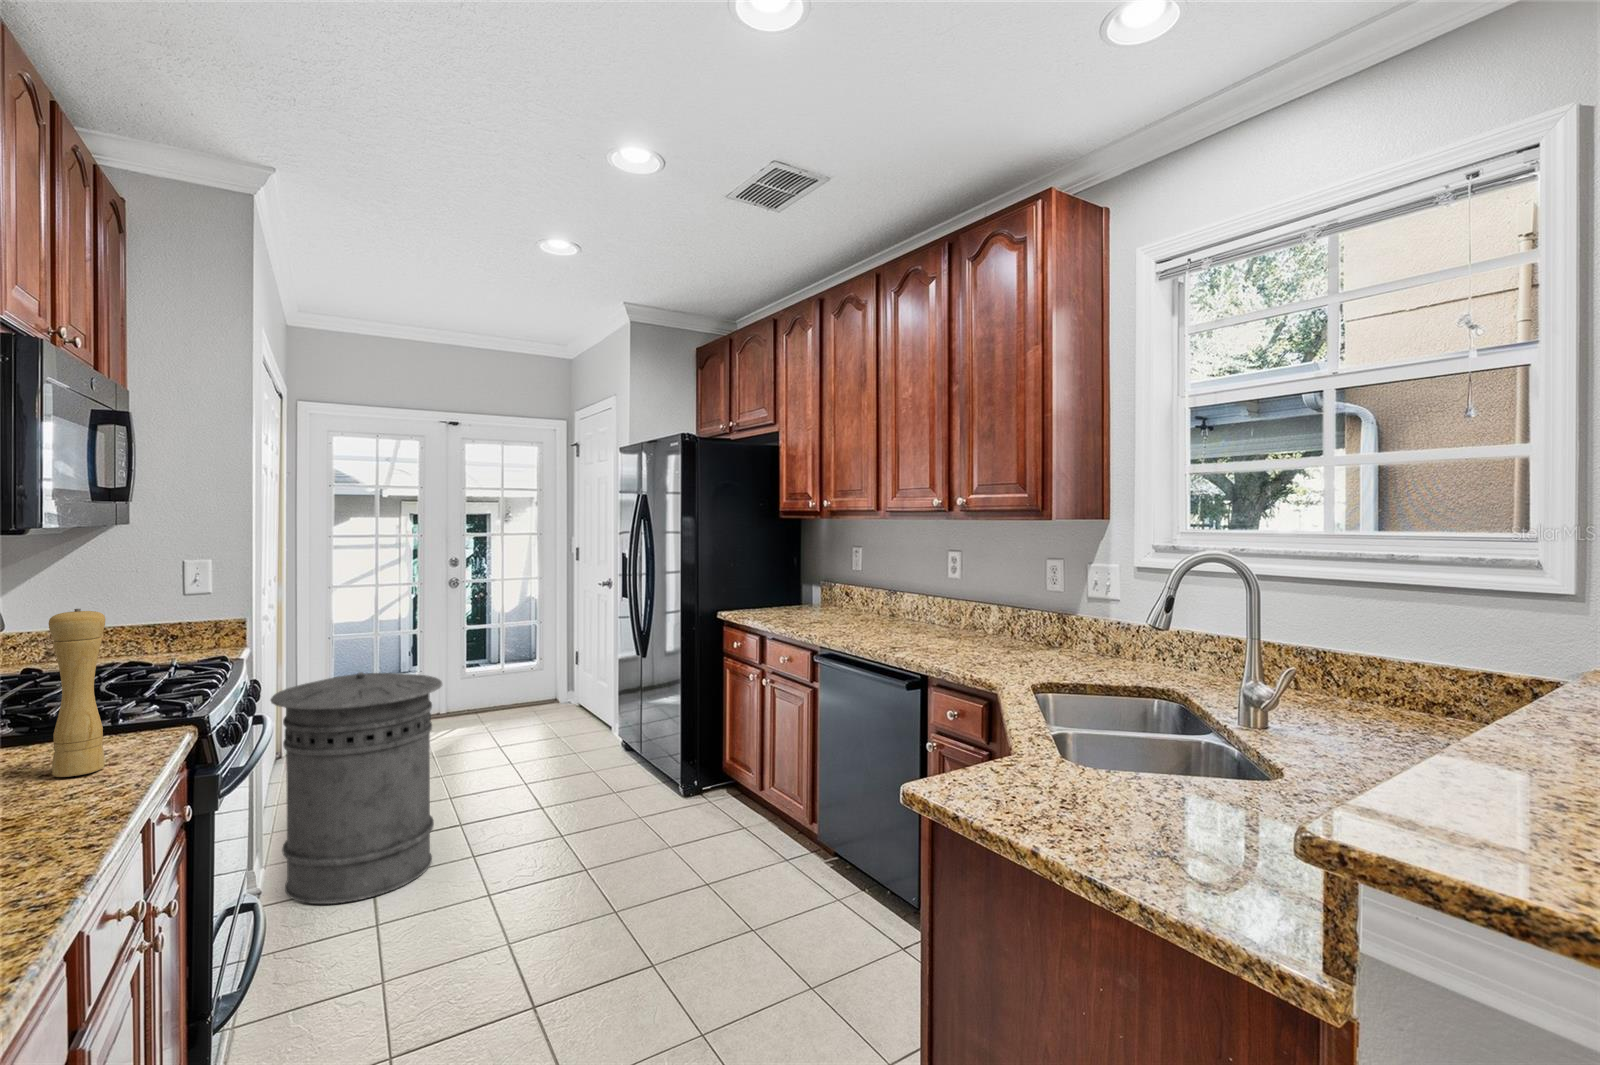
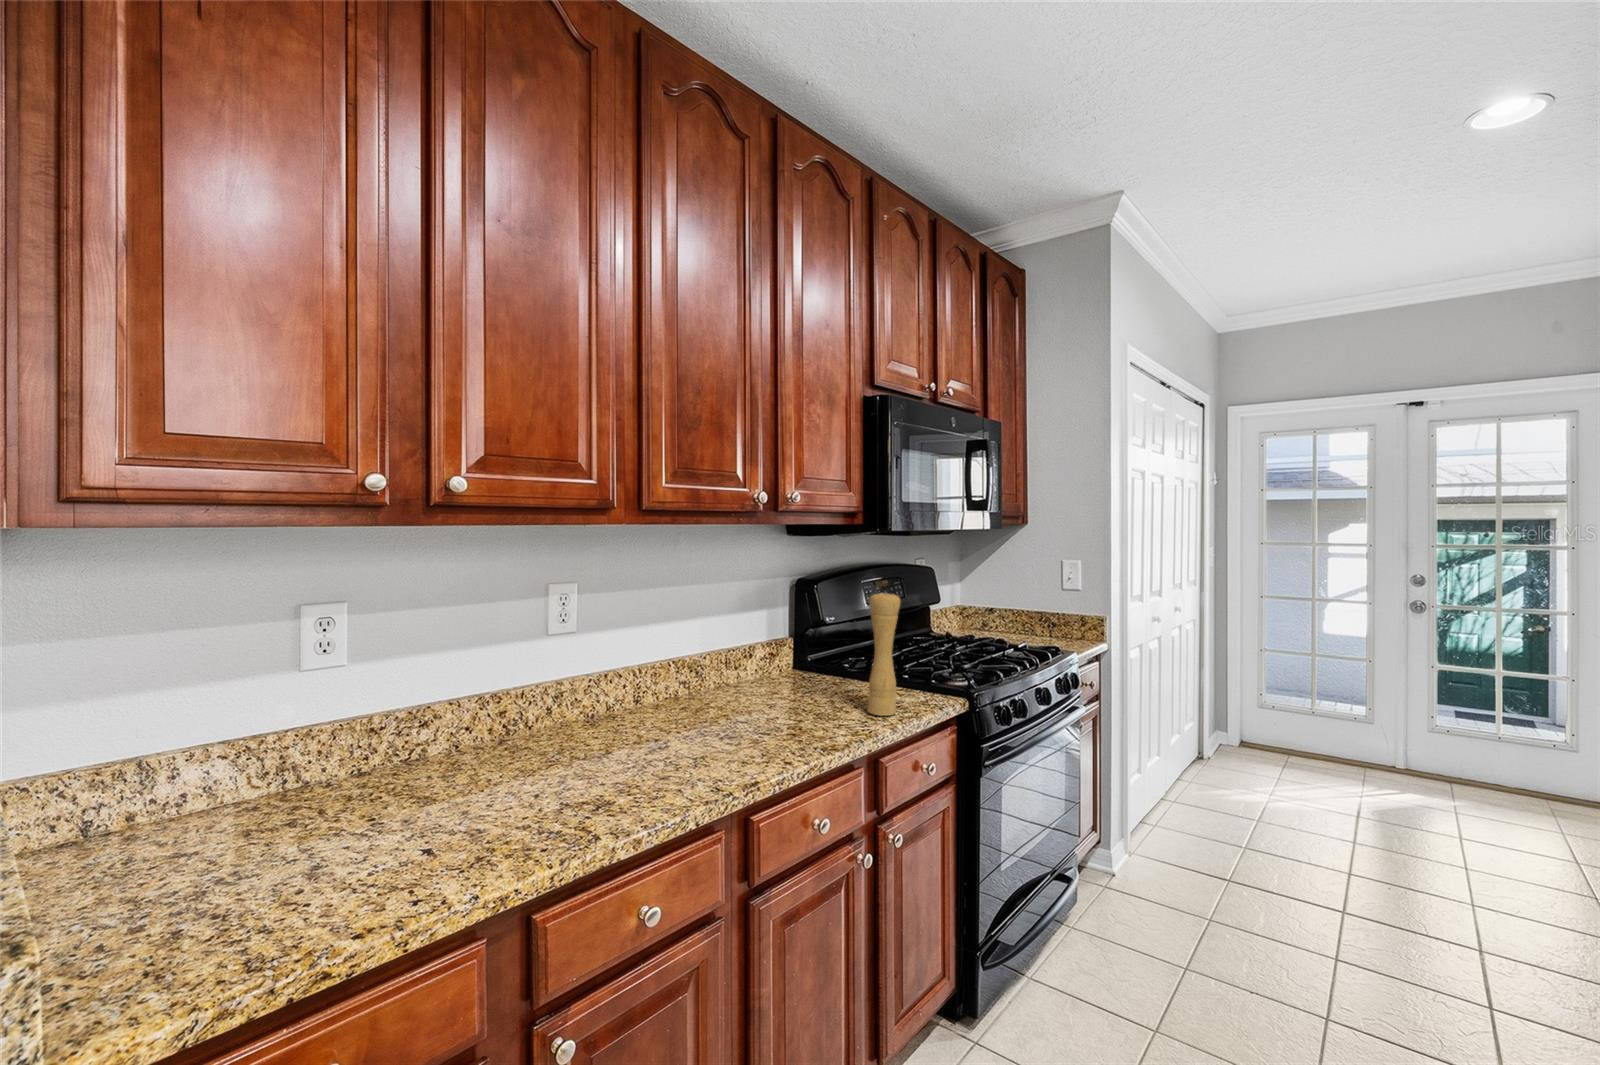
trash can: present [271,672,442,904] -> none [1126,690,1309,943]

